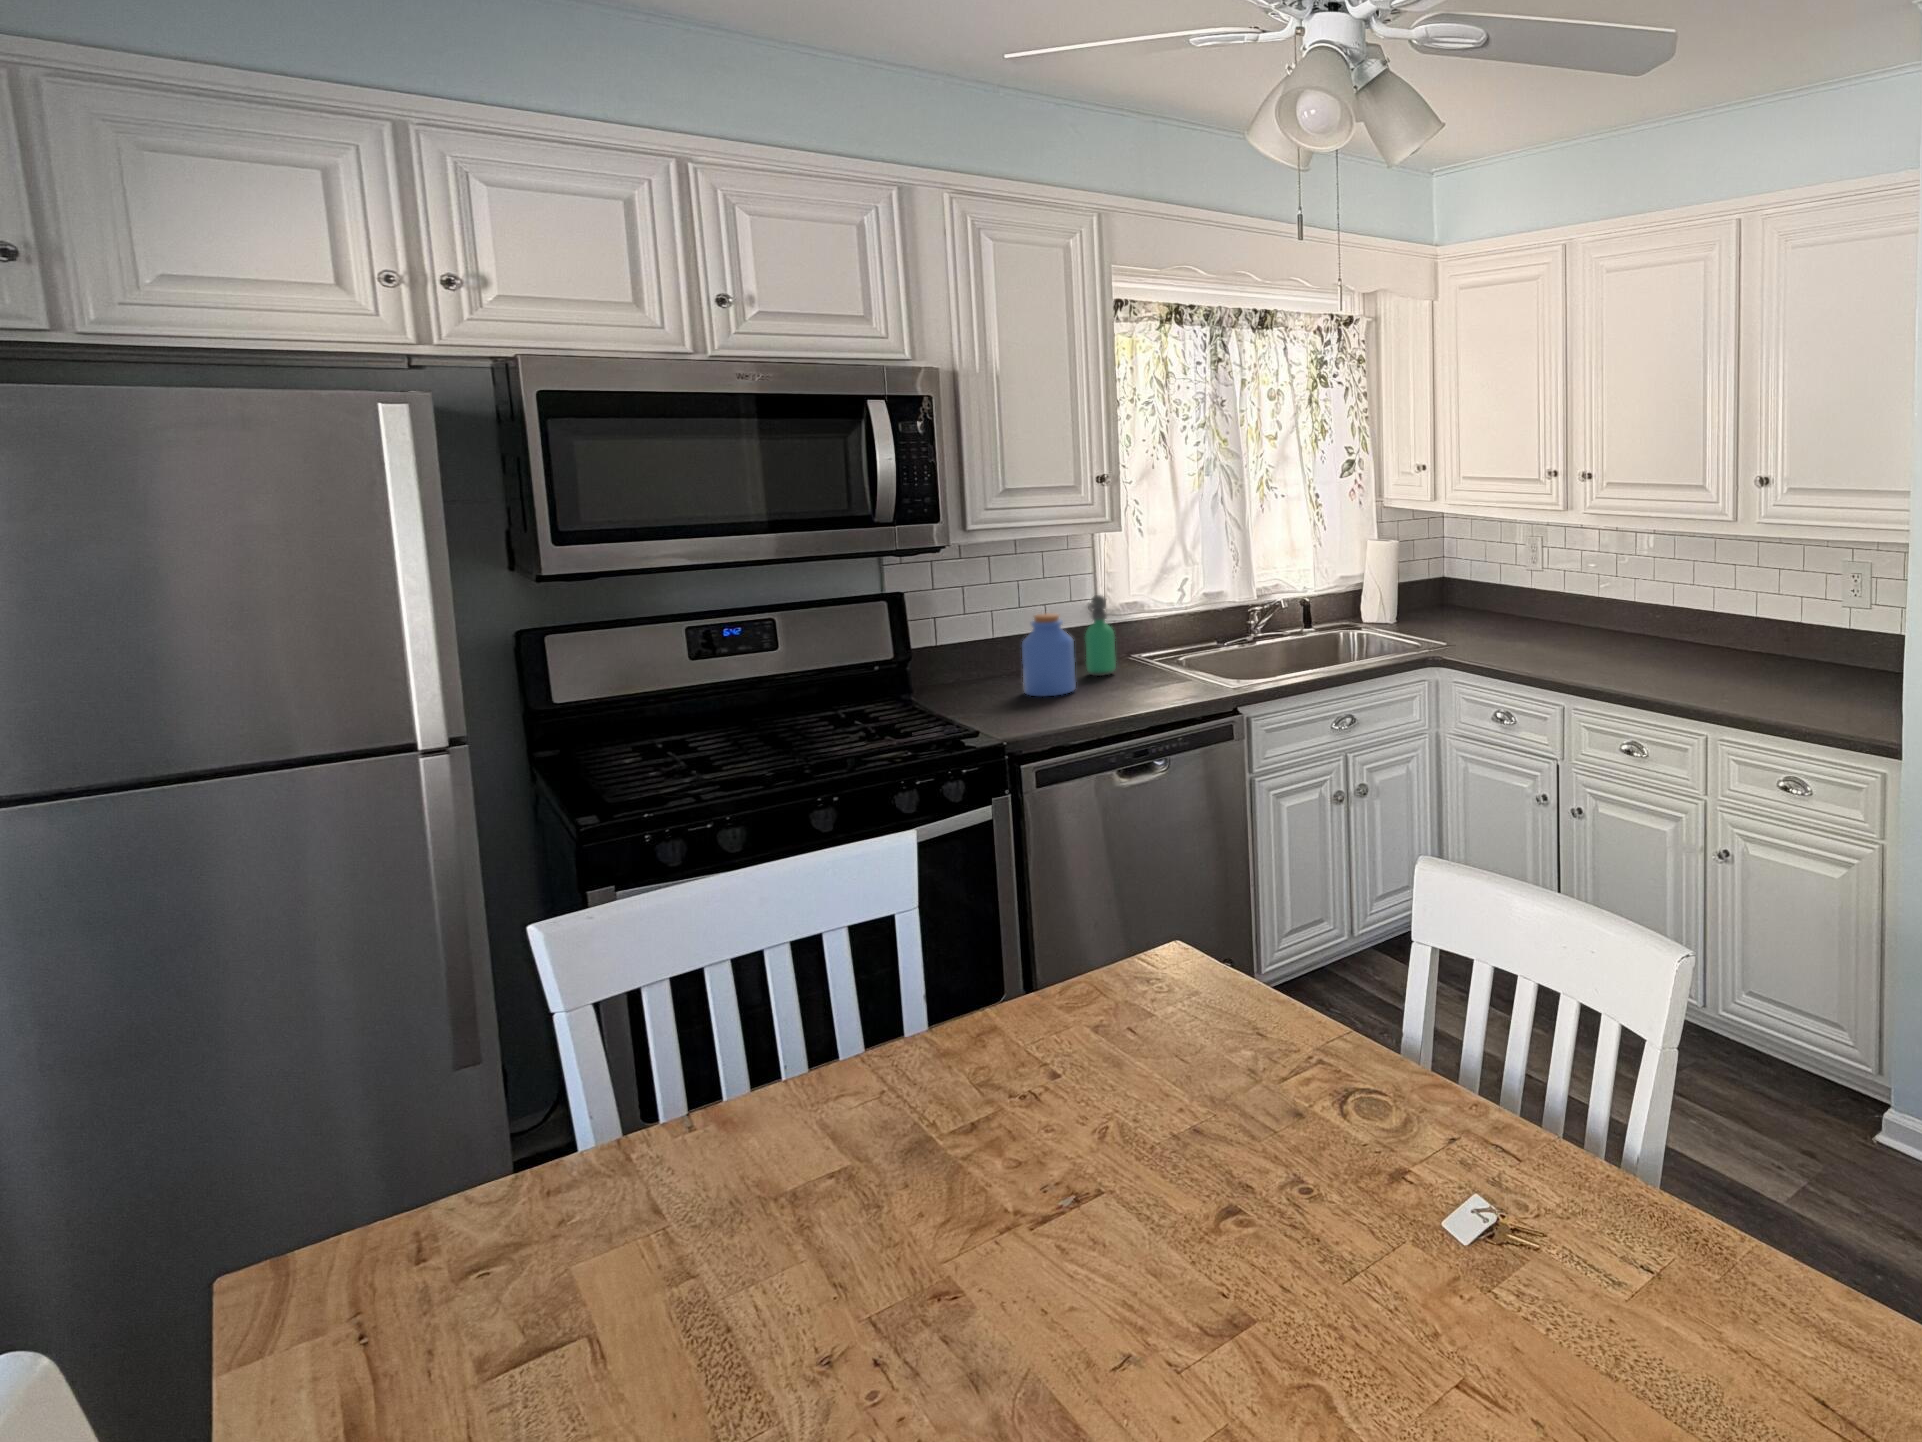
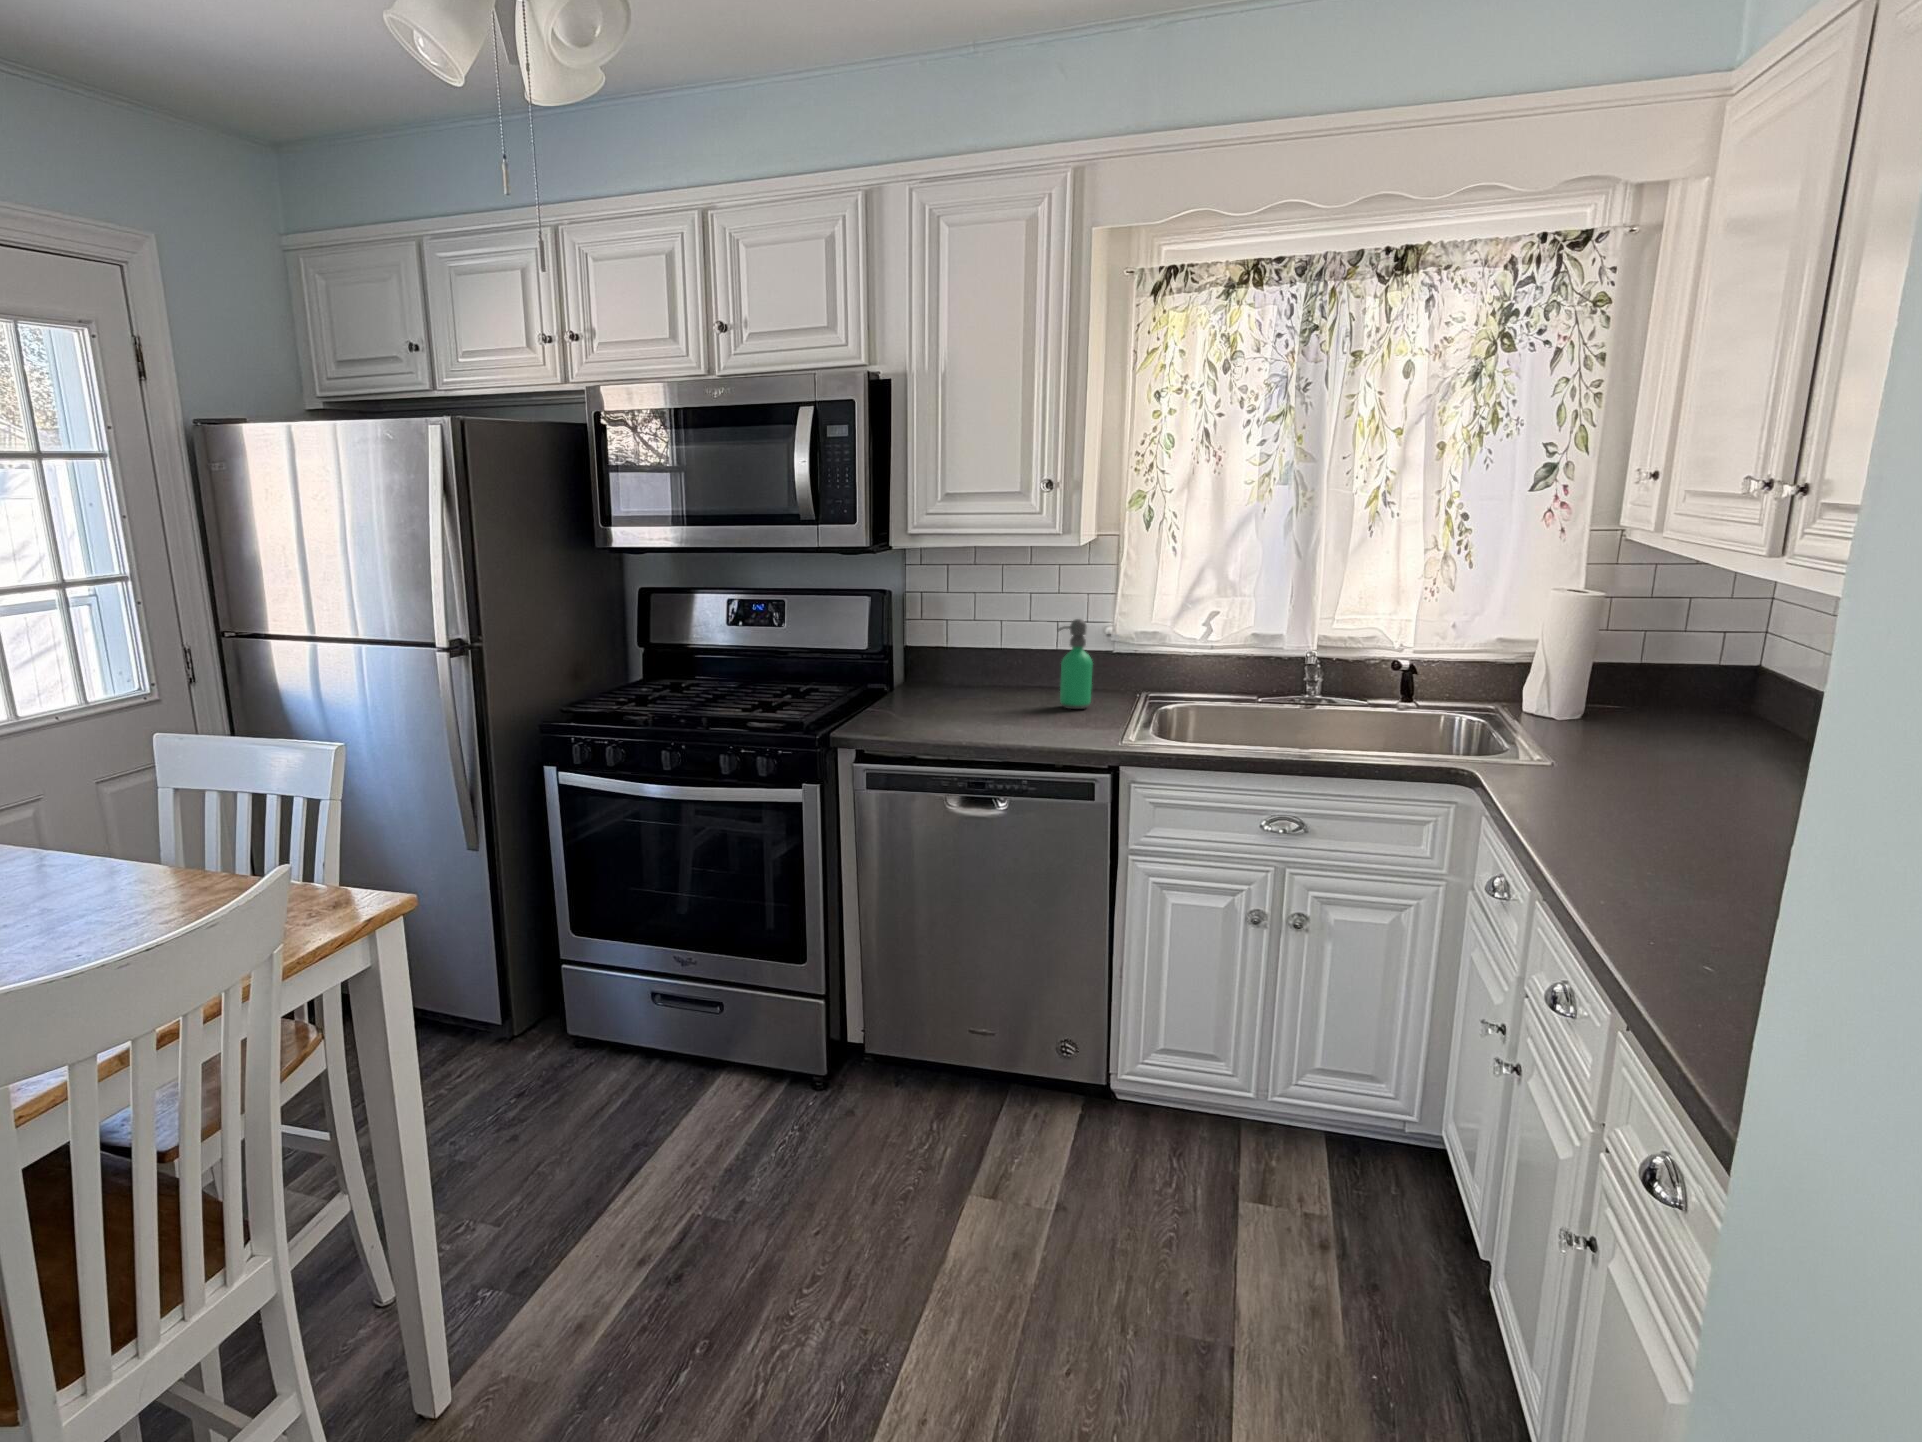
jar: present [1022,613,1076,696] -> none [958,630,1011,716]

